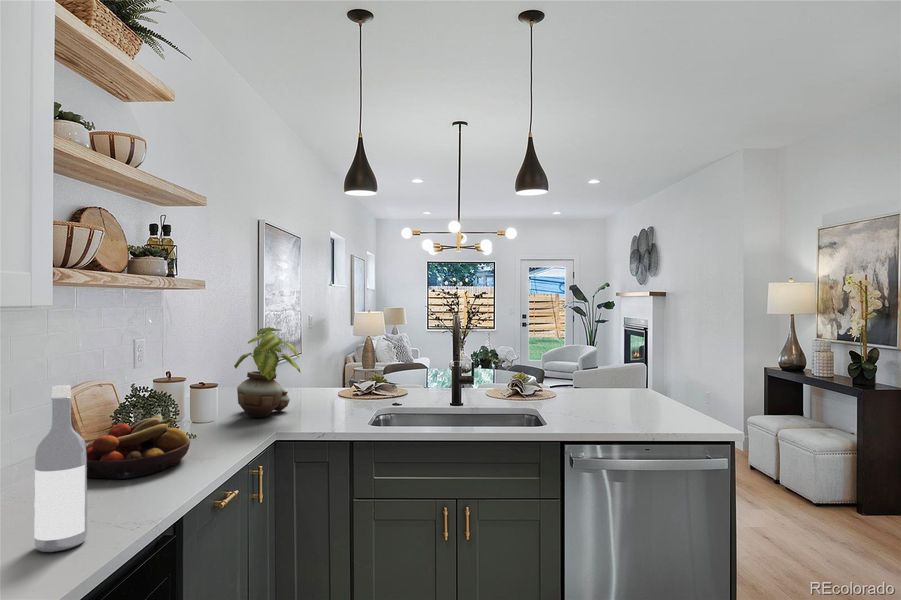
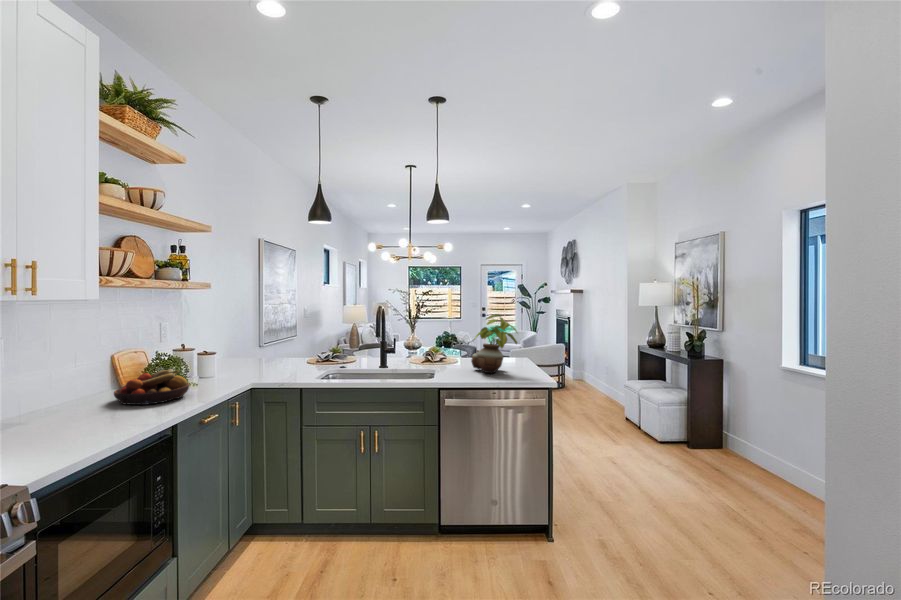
potted plant: present [234,327,300,417] -> present [471,314,517,373]
wine bottle: present [34,385,87,552] -> none [87,344,117,435]

